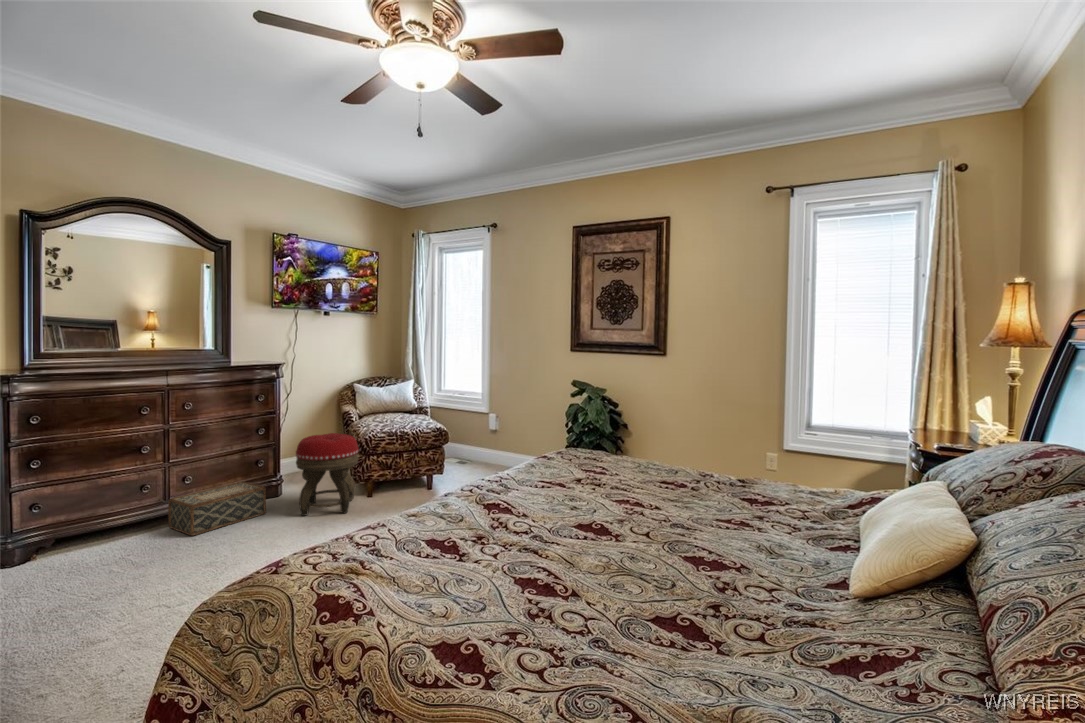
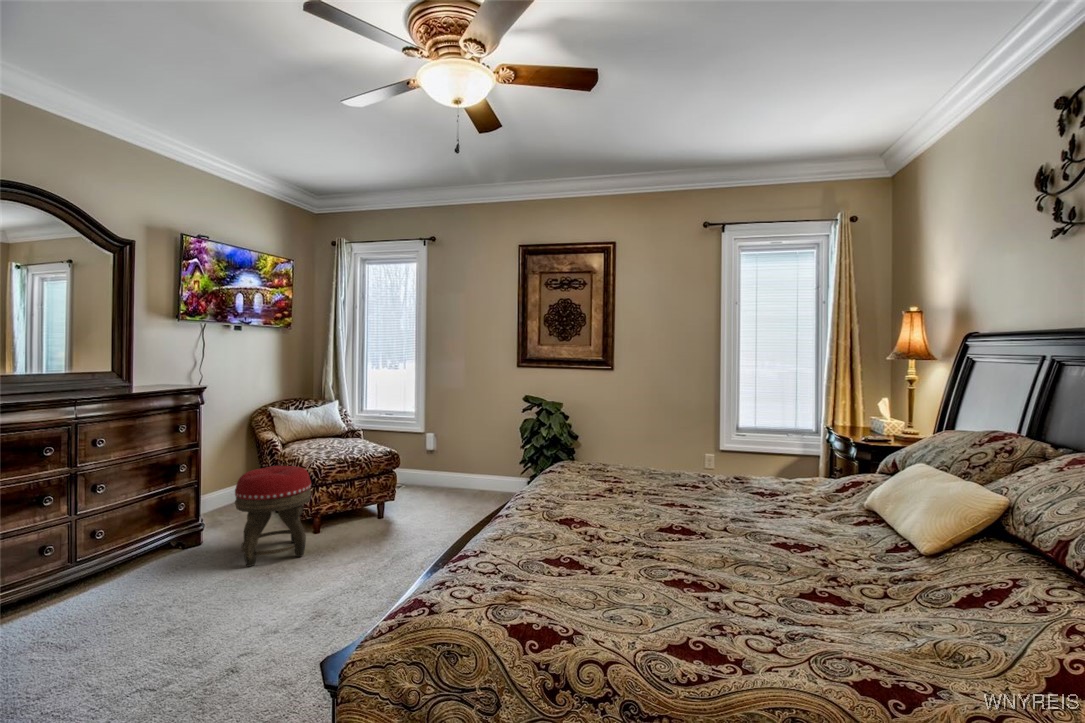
woven basket: present [168,481,266,536] -> none [64,534,197,612]

